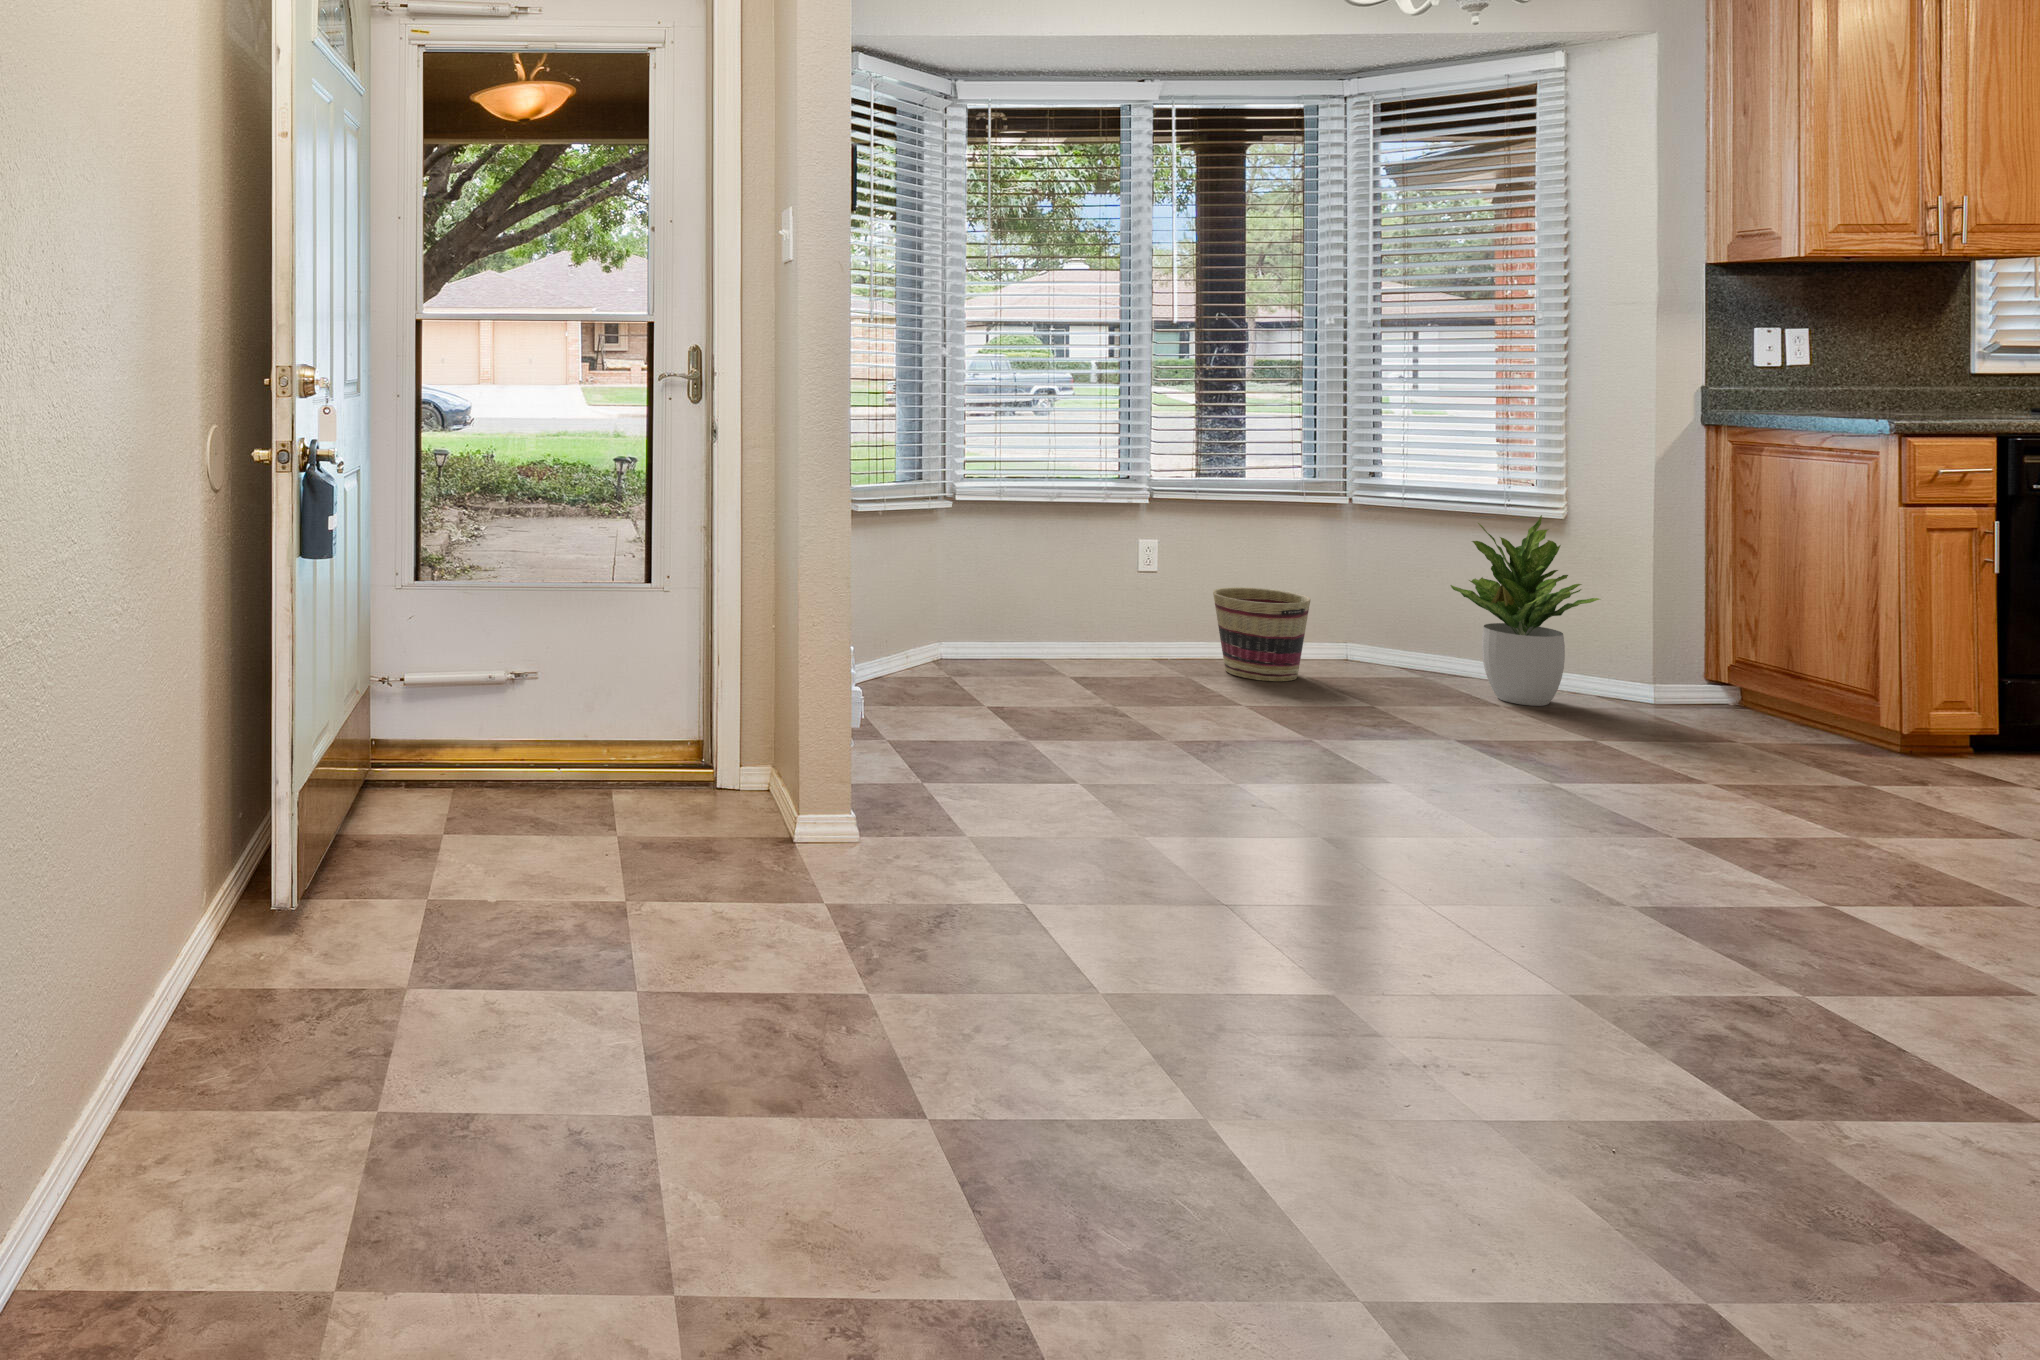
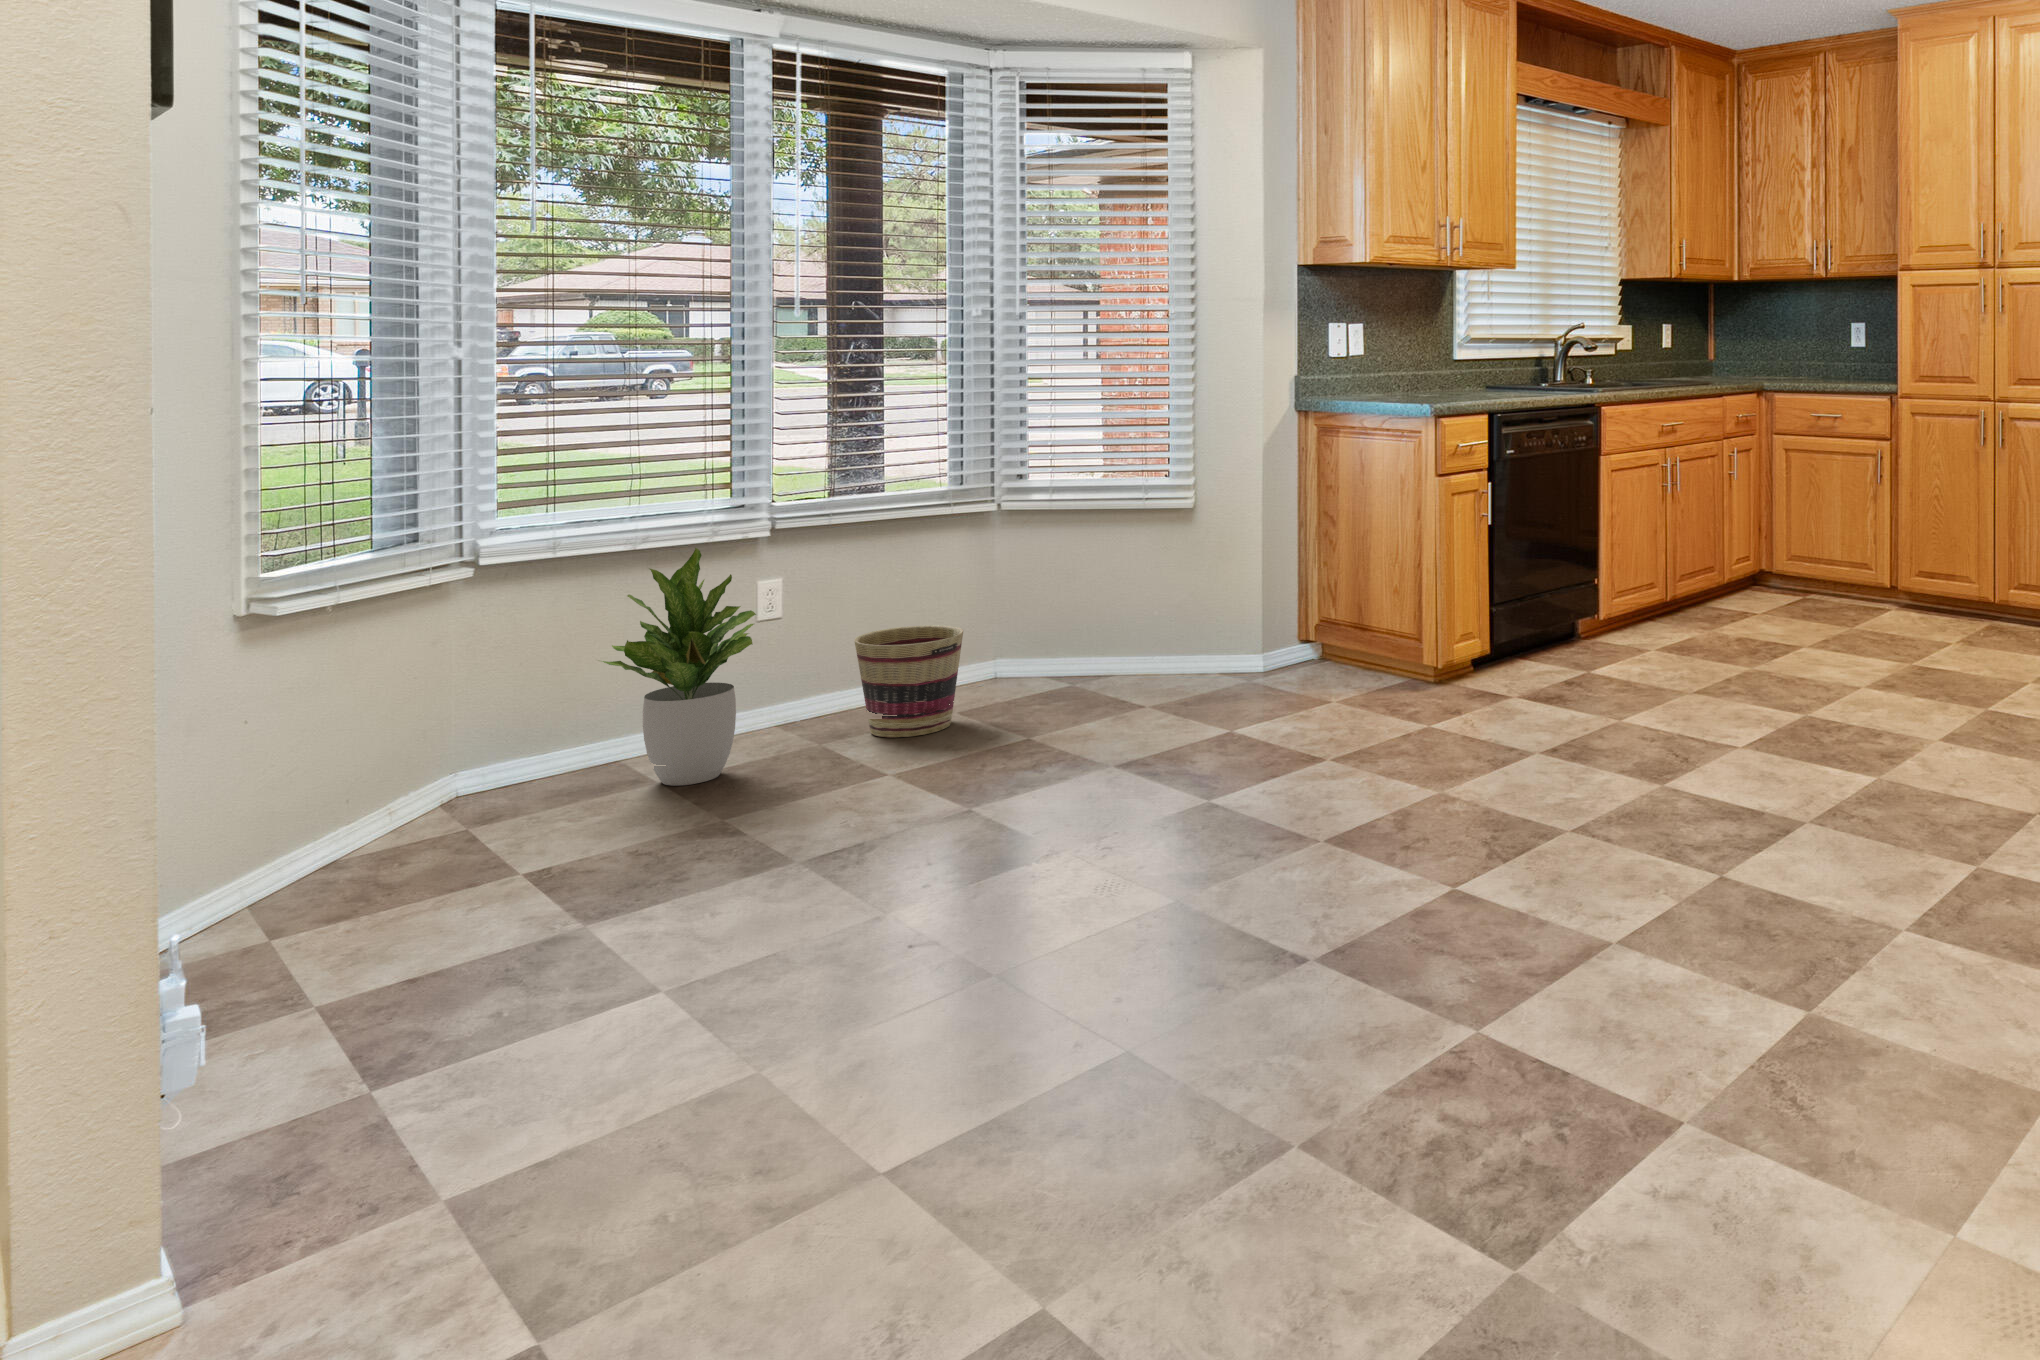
potted plant: present [1450,515,1600,706] -> present [603,548,756,786]

